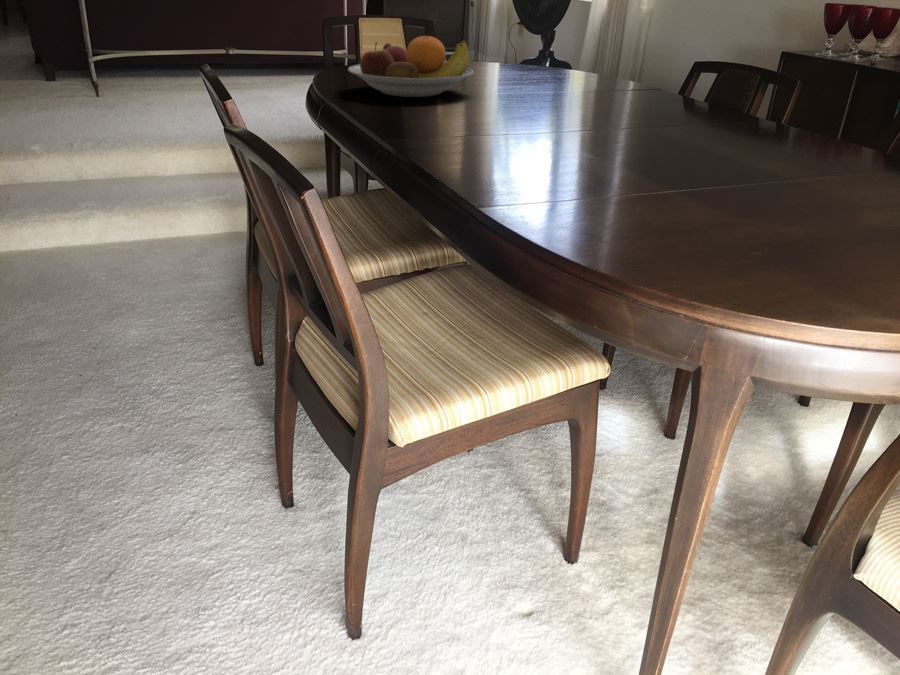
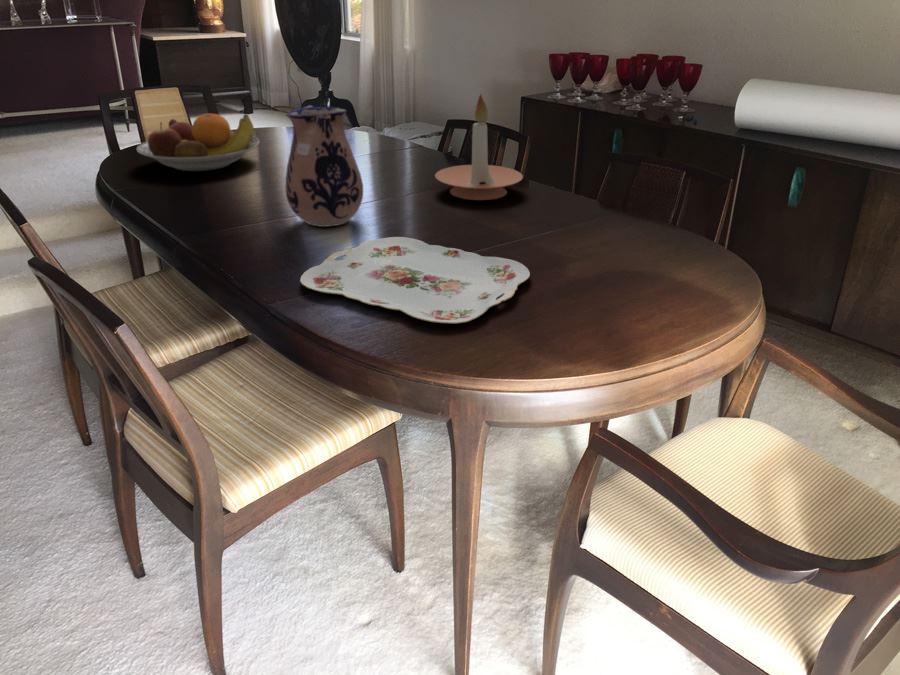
ceramic pitcher: none [503,8,593,150] -> present [285,105,363,227]
candle holder: none [674,12,785,144] -> present [435,94,523,200]
serving tray: none [514,163,811,252] -> present [300,237,530,324]

